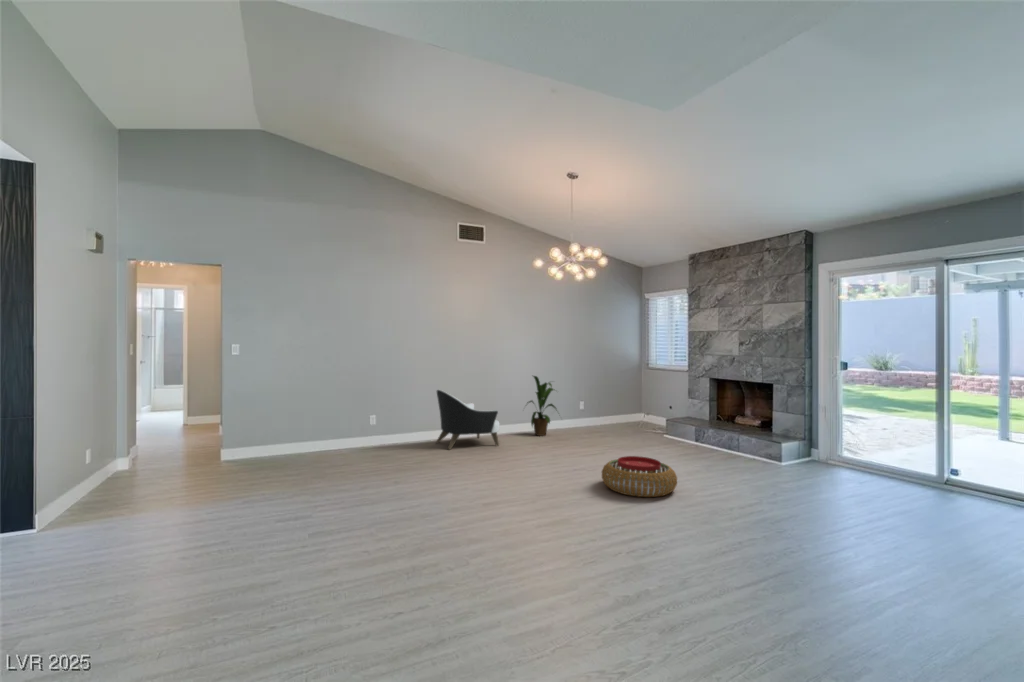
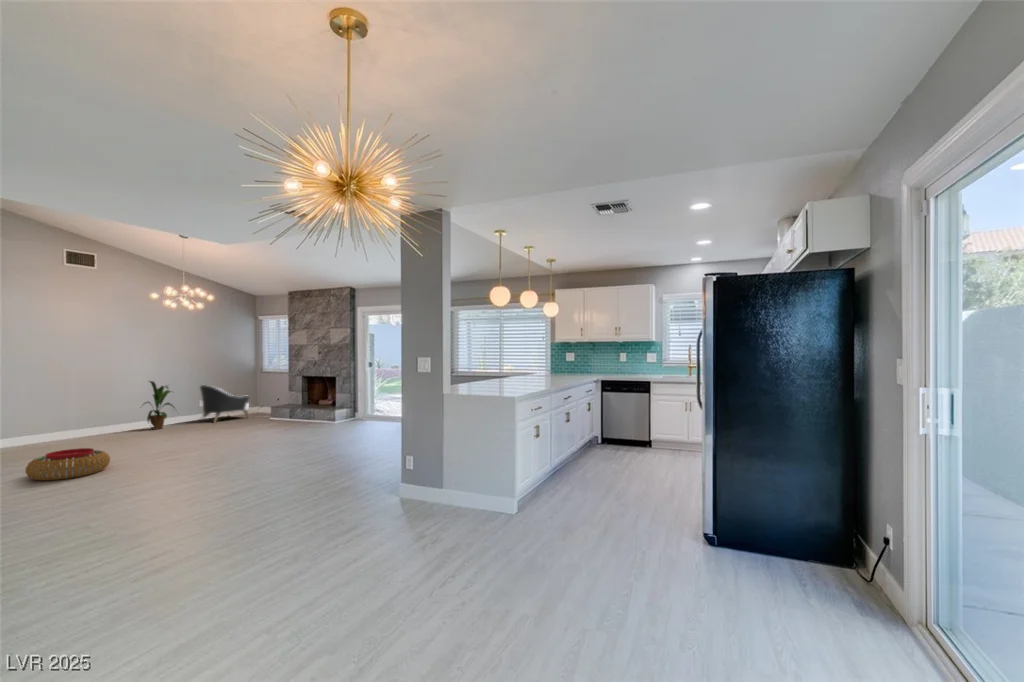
armchair: present [436,390,499,450] -> present [200,385,249,422]
pouf: present [602,456,677,497] -> present [26,448,110,480]

